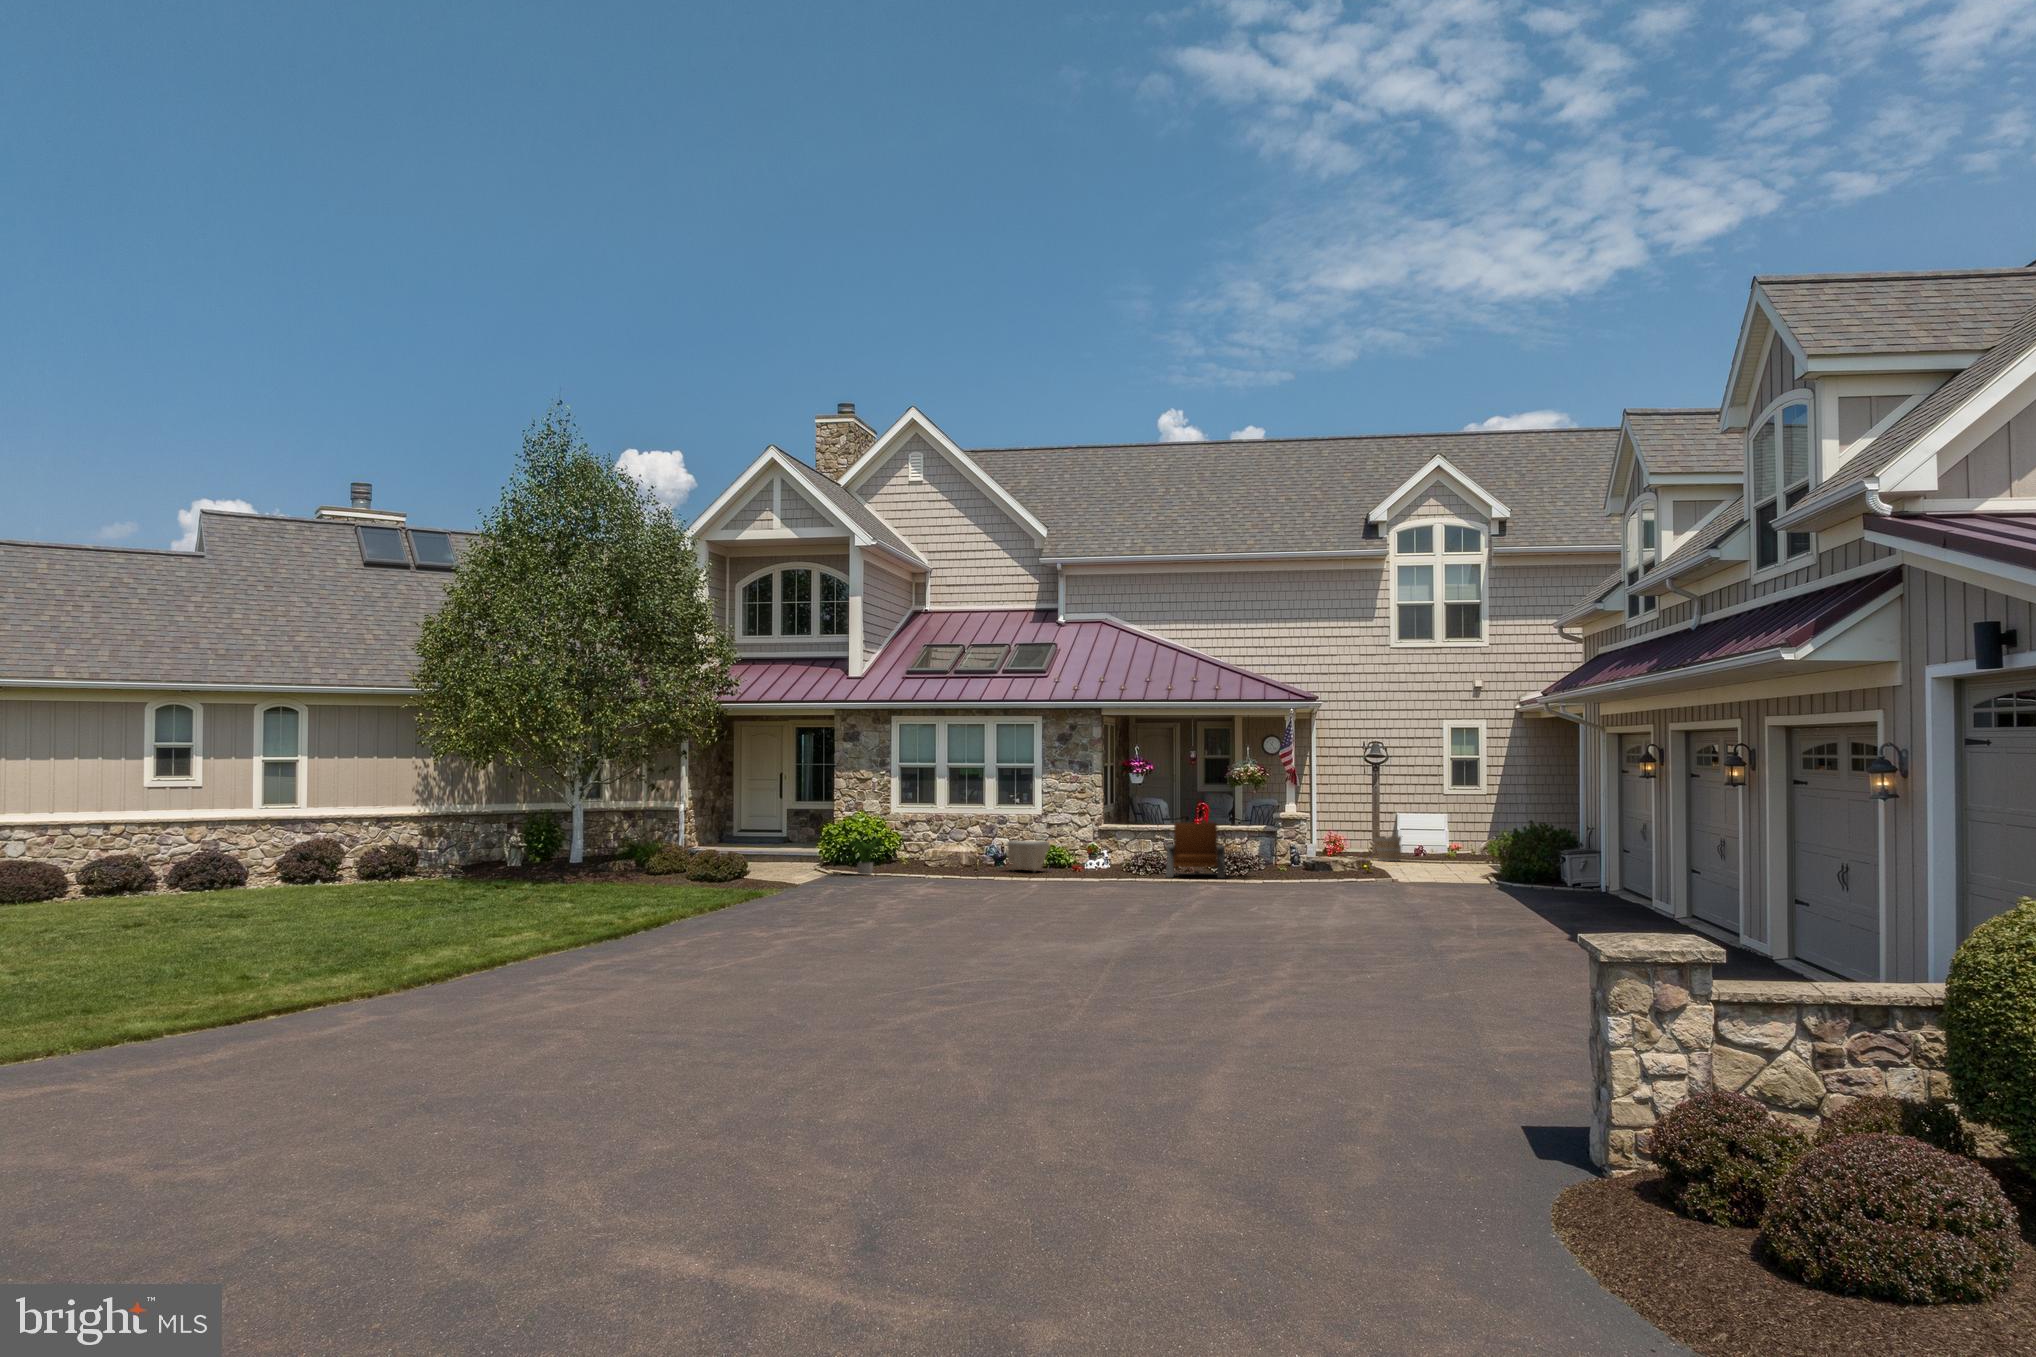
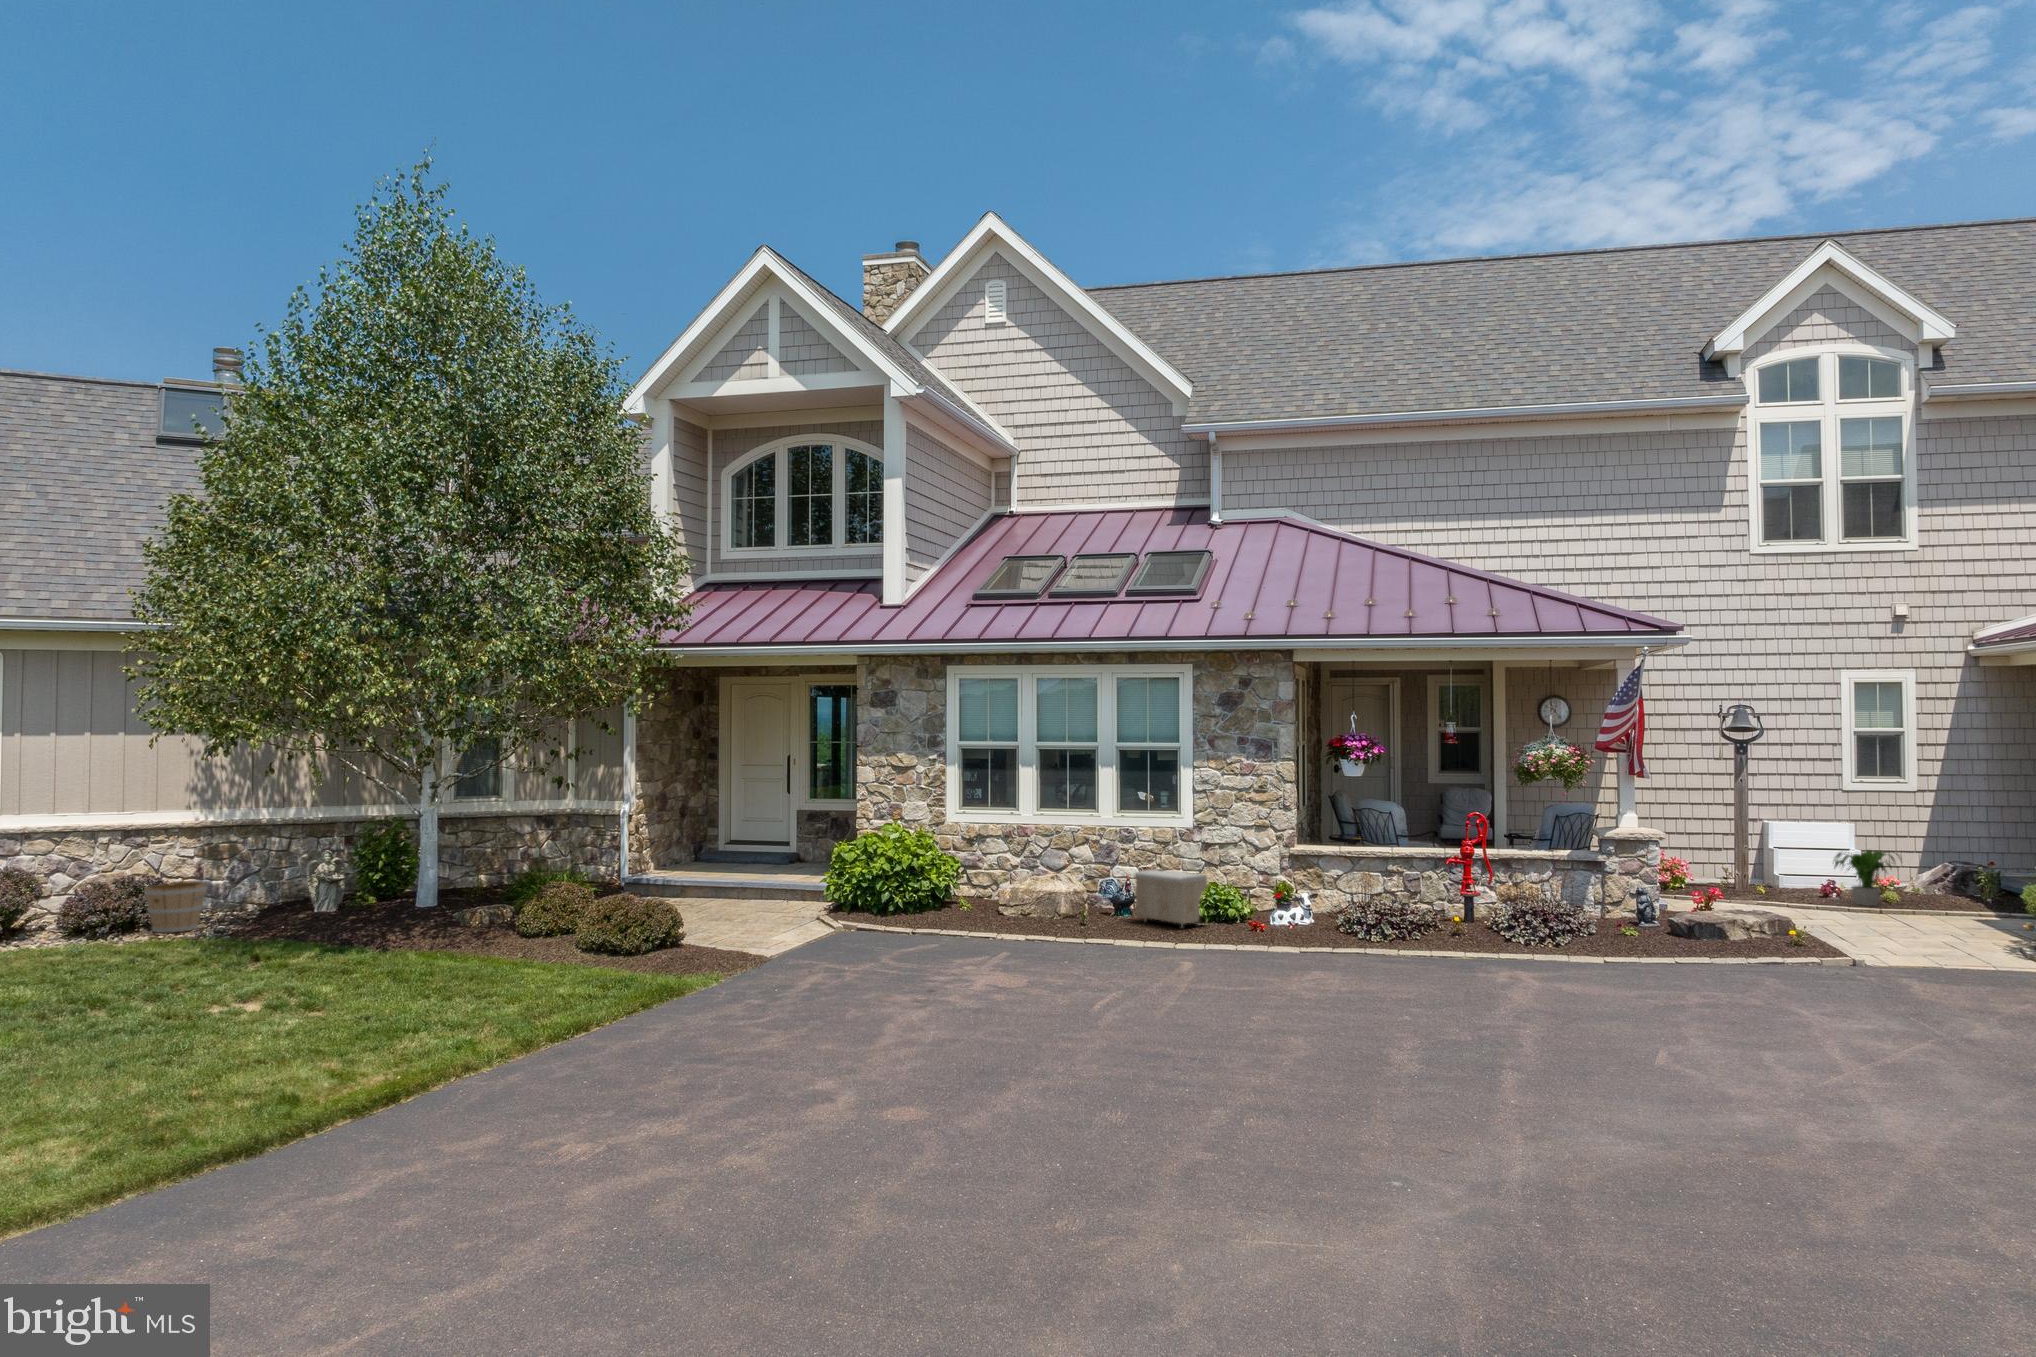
lounge chair: present [1166,823,1225,878] -> none [1416,848,1535,955]
wooden bucket: present [1374,836,1401,862] -> present [144,881,207,933]
potted plant: present [850,839,882,875] -> present [1834,850,1899,906]

